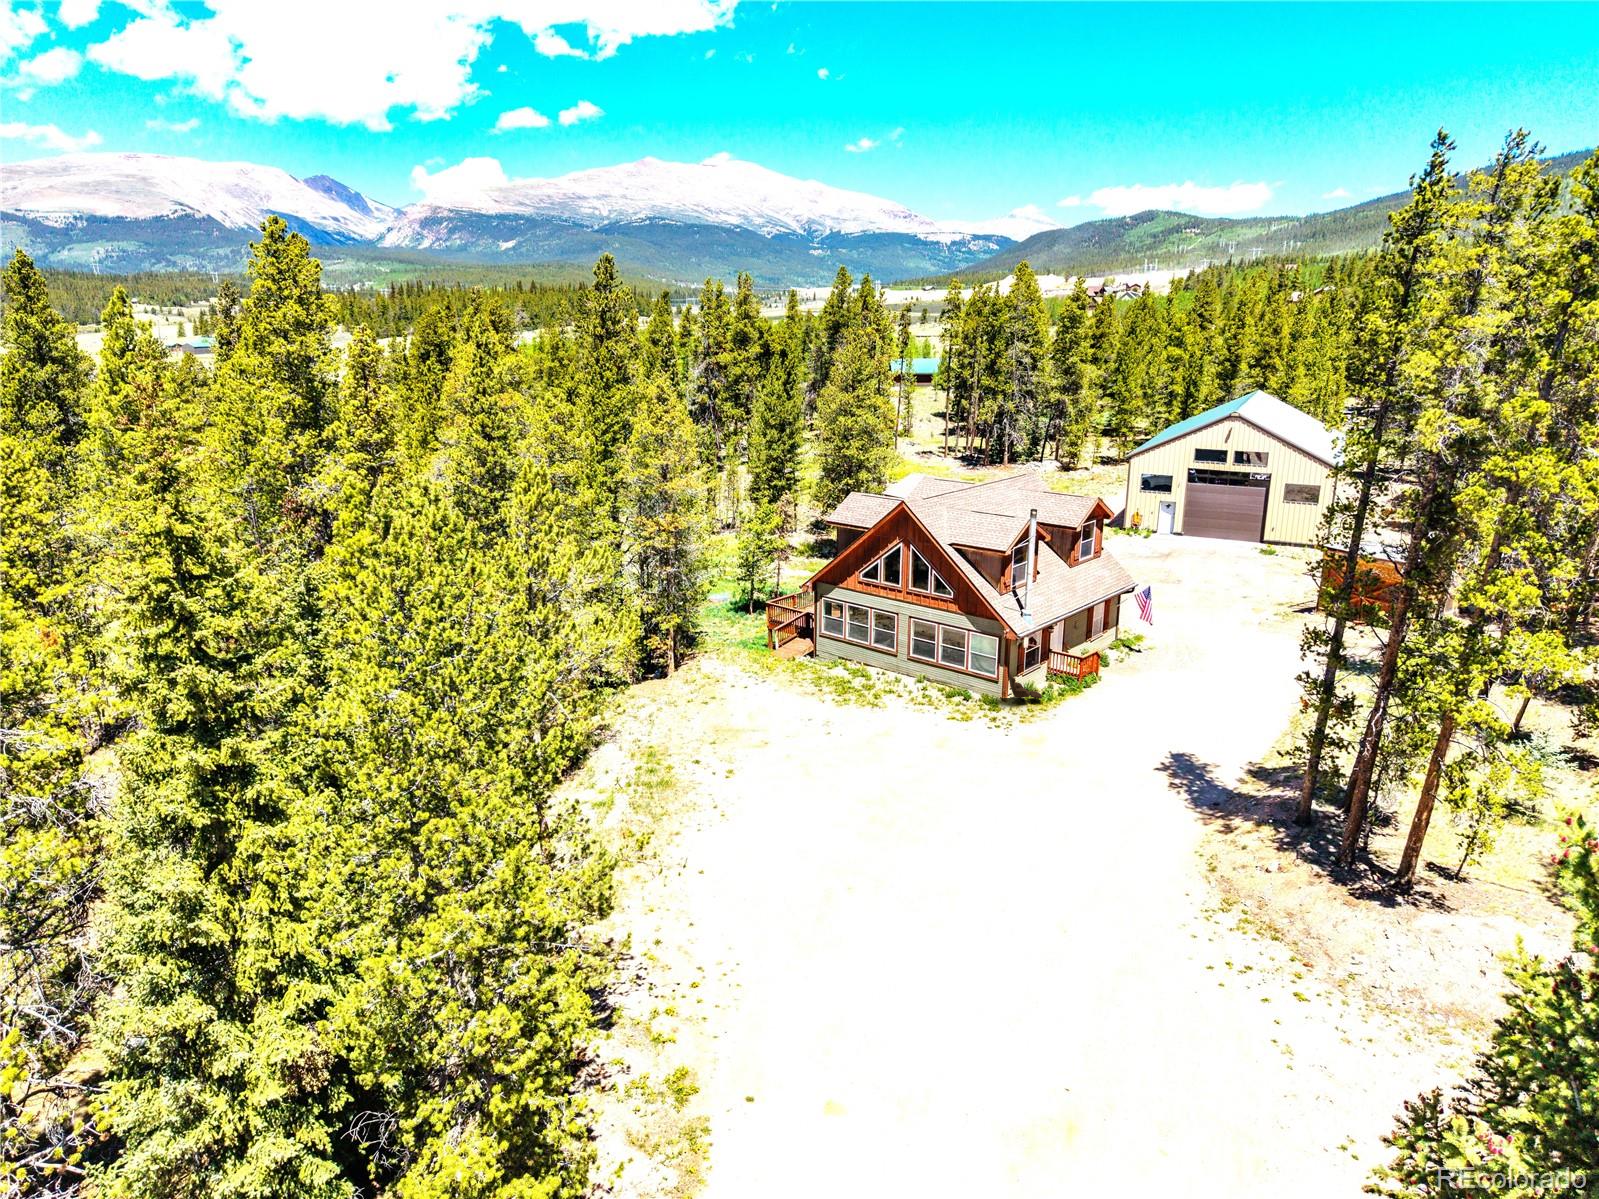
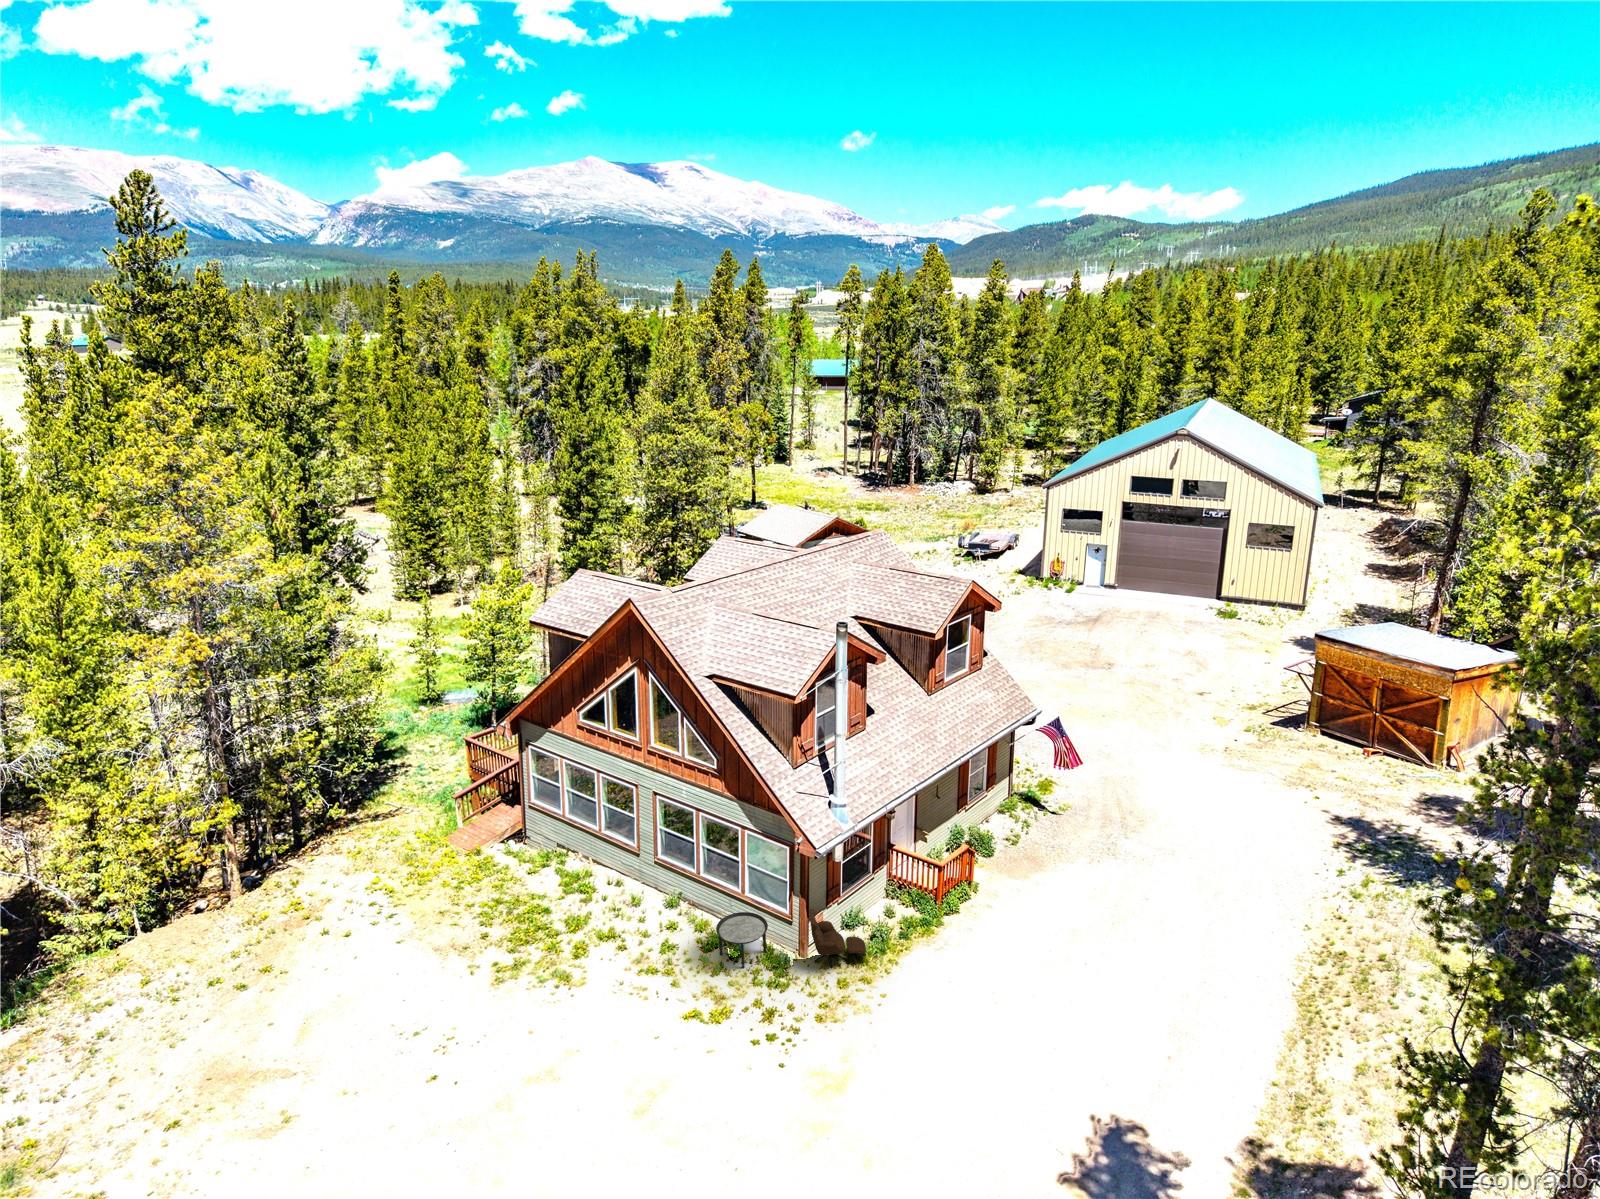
round table: none [955,679,985,705] -> present [716,912,768,968]

